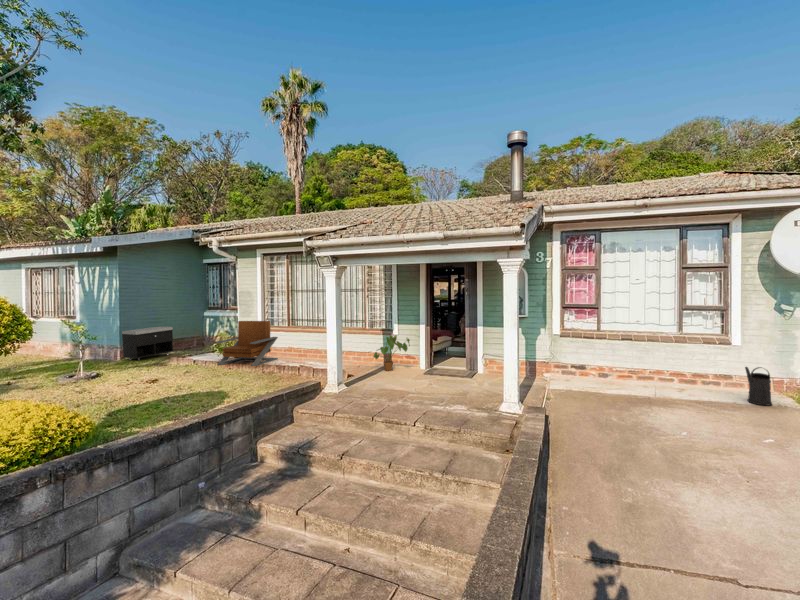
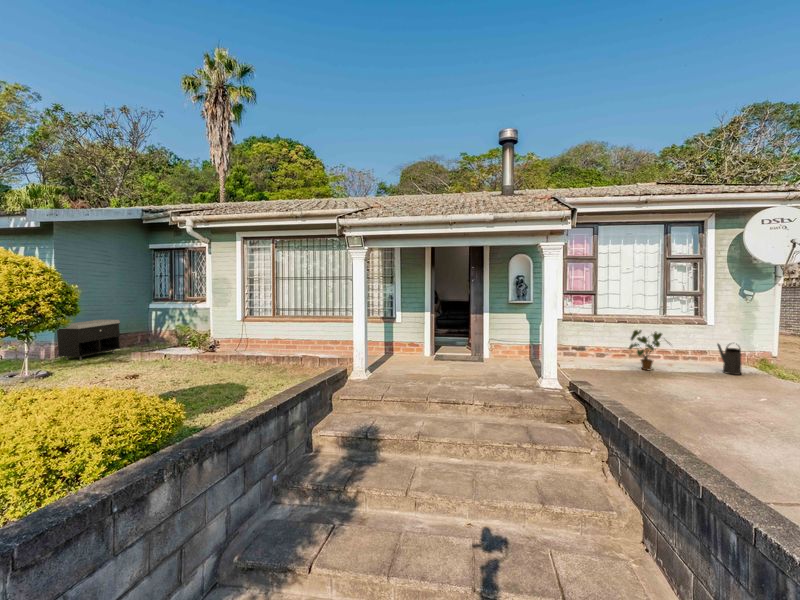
lounge chair: present [217,321,278,366] -> none [192,311,260,361]
house plant: present [374,335,410,371] -> present [629,330,670,371]

